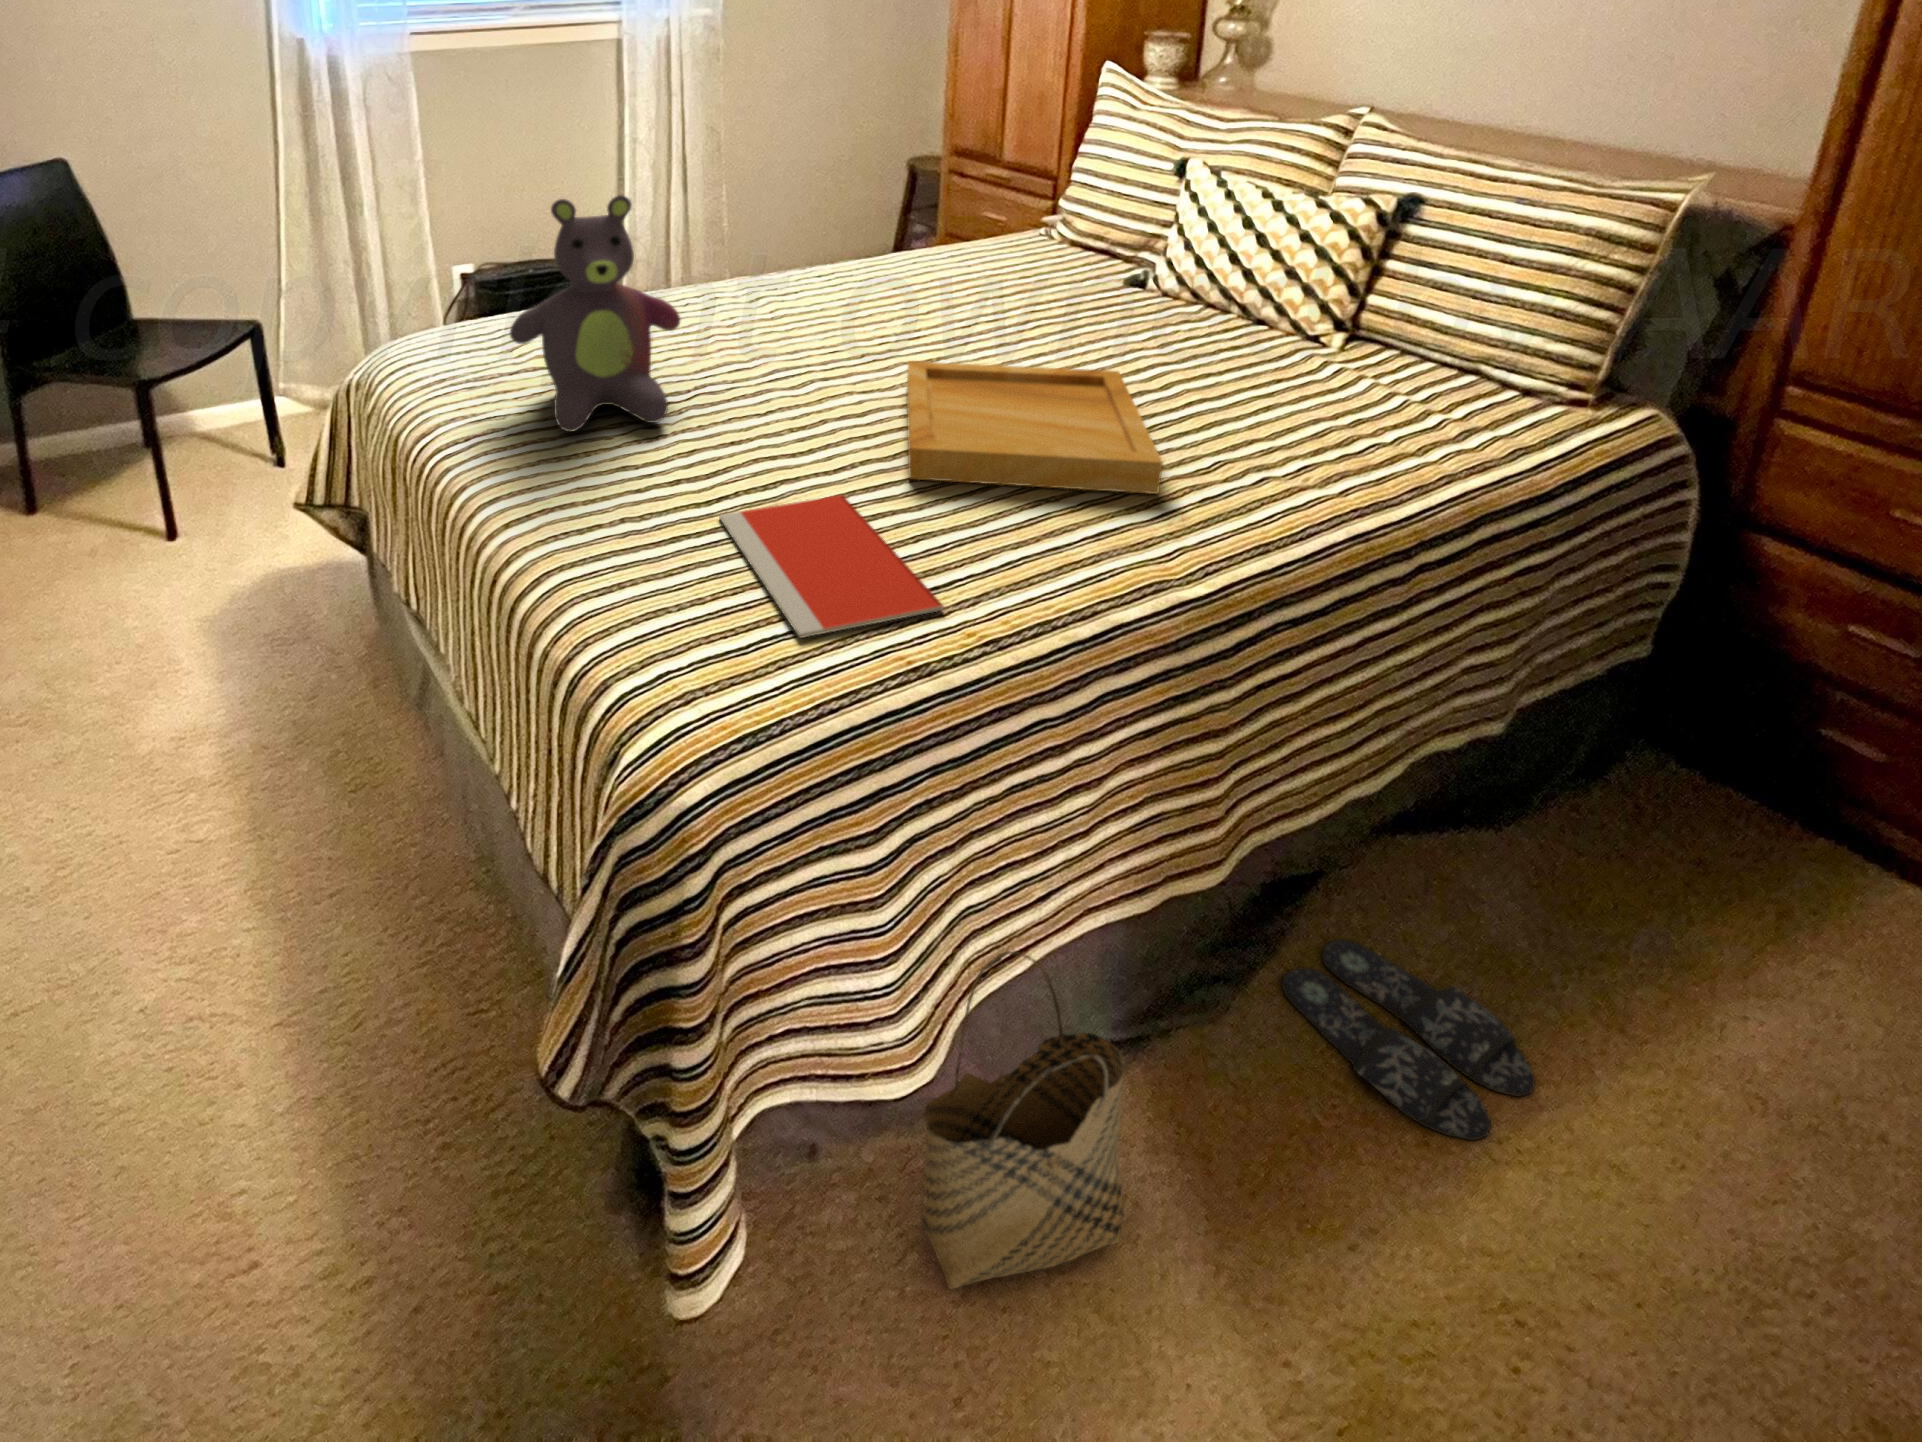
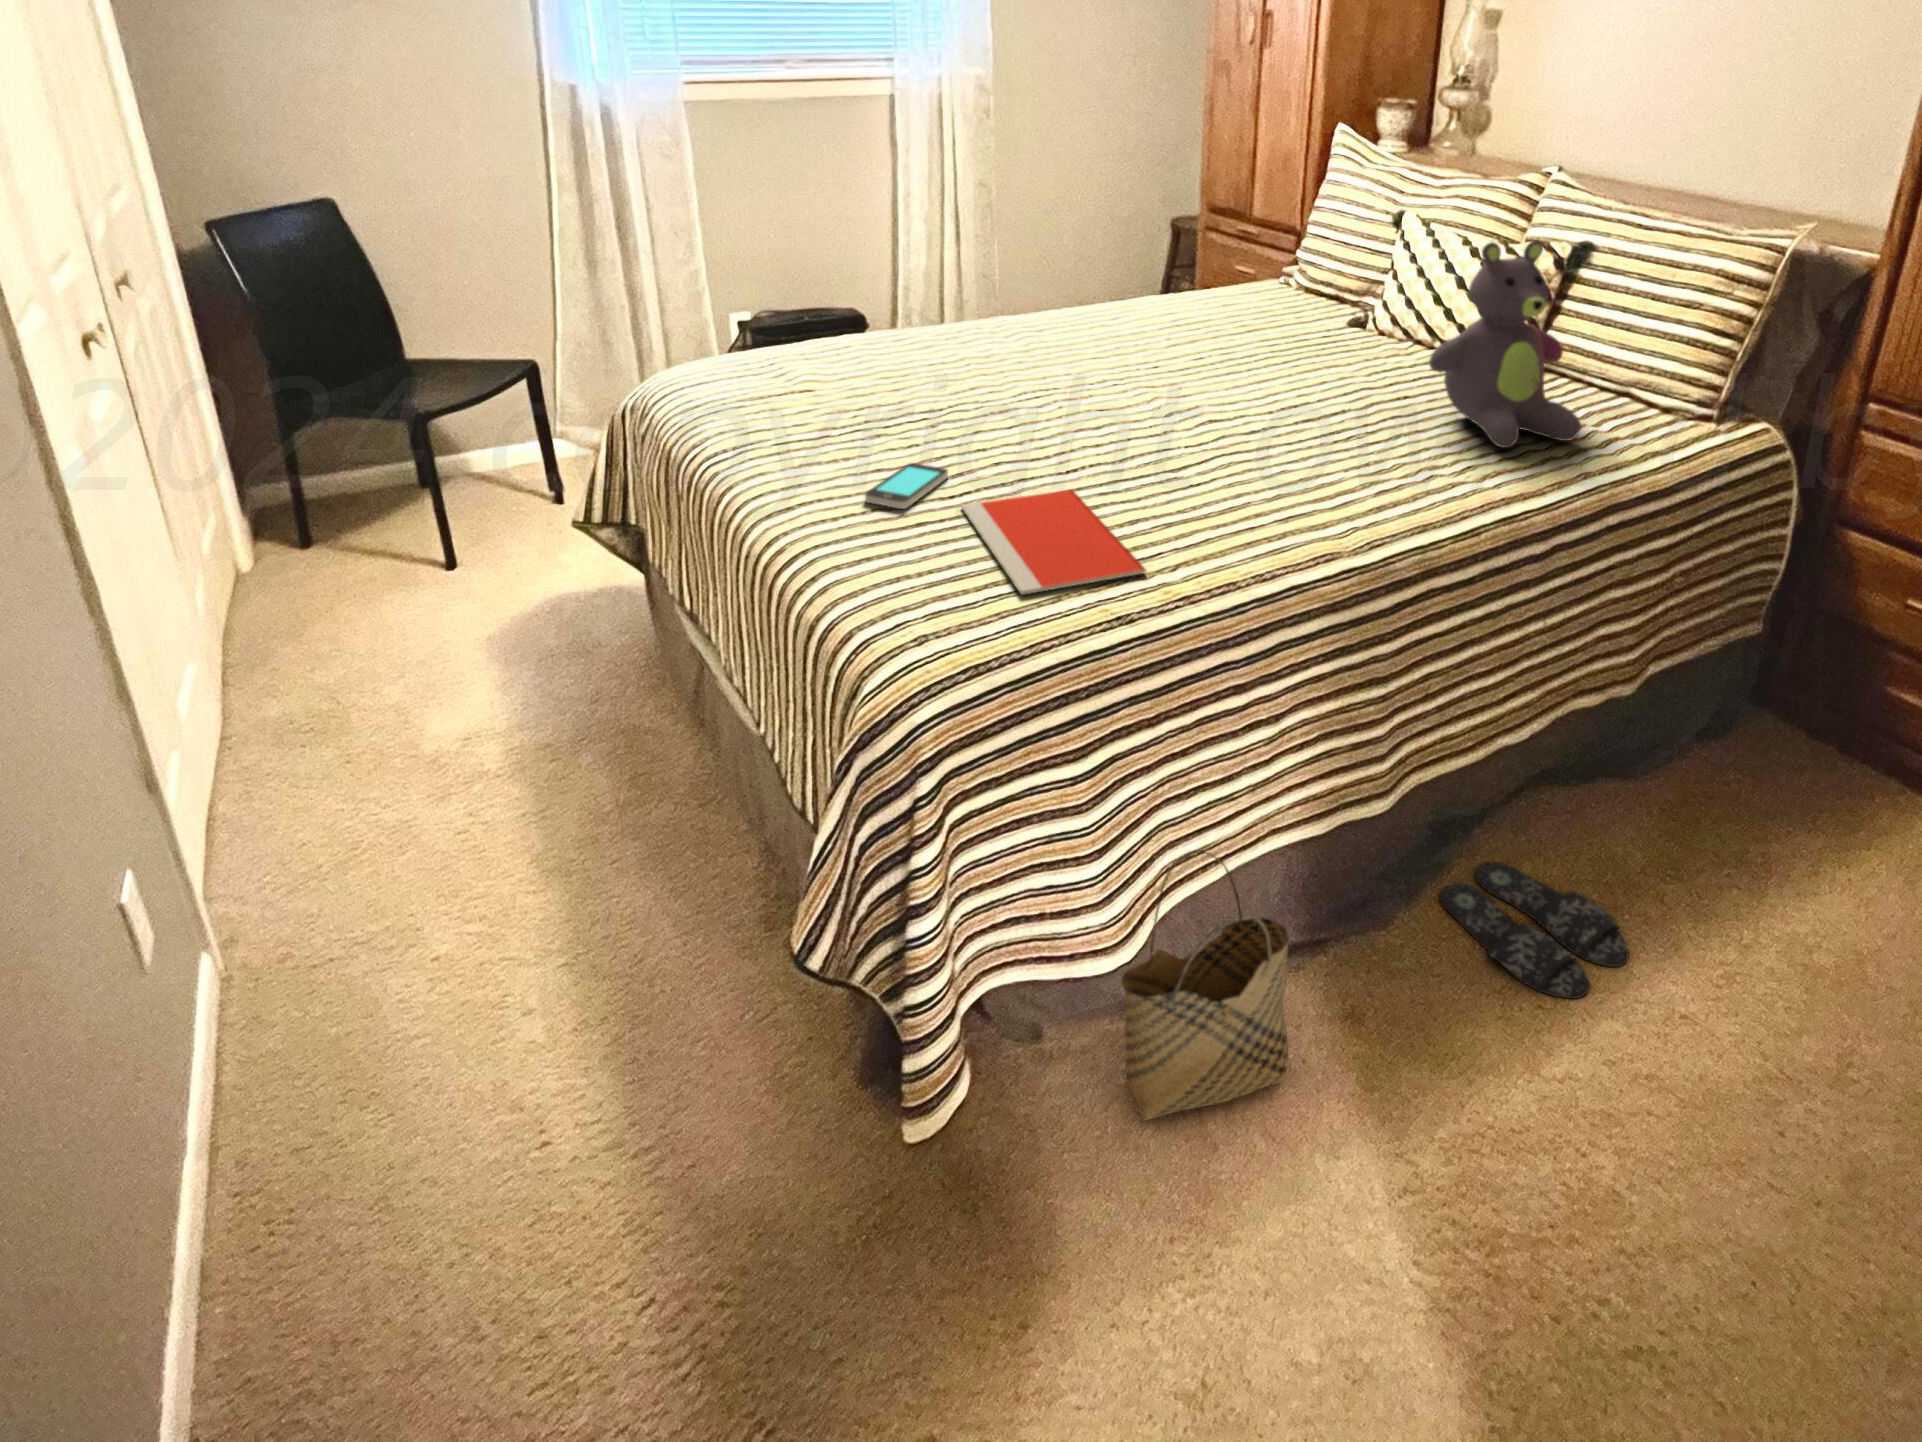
stuffed bear: present [510,195,680,432] -> present [1429,240,1581,448]
tray: present [907,361,1163,494] -> none [1131,383,1345,487]
smartphone: none [610,460,701,519] -> present [865,463,948,509]

